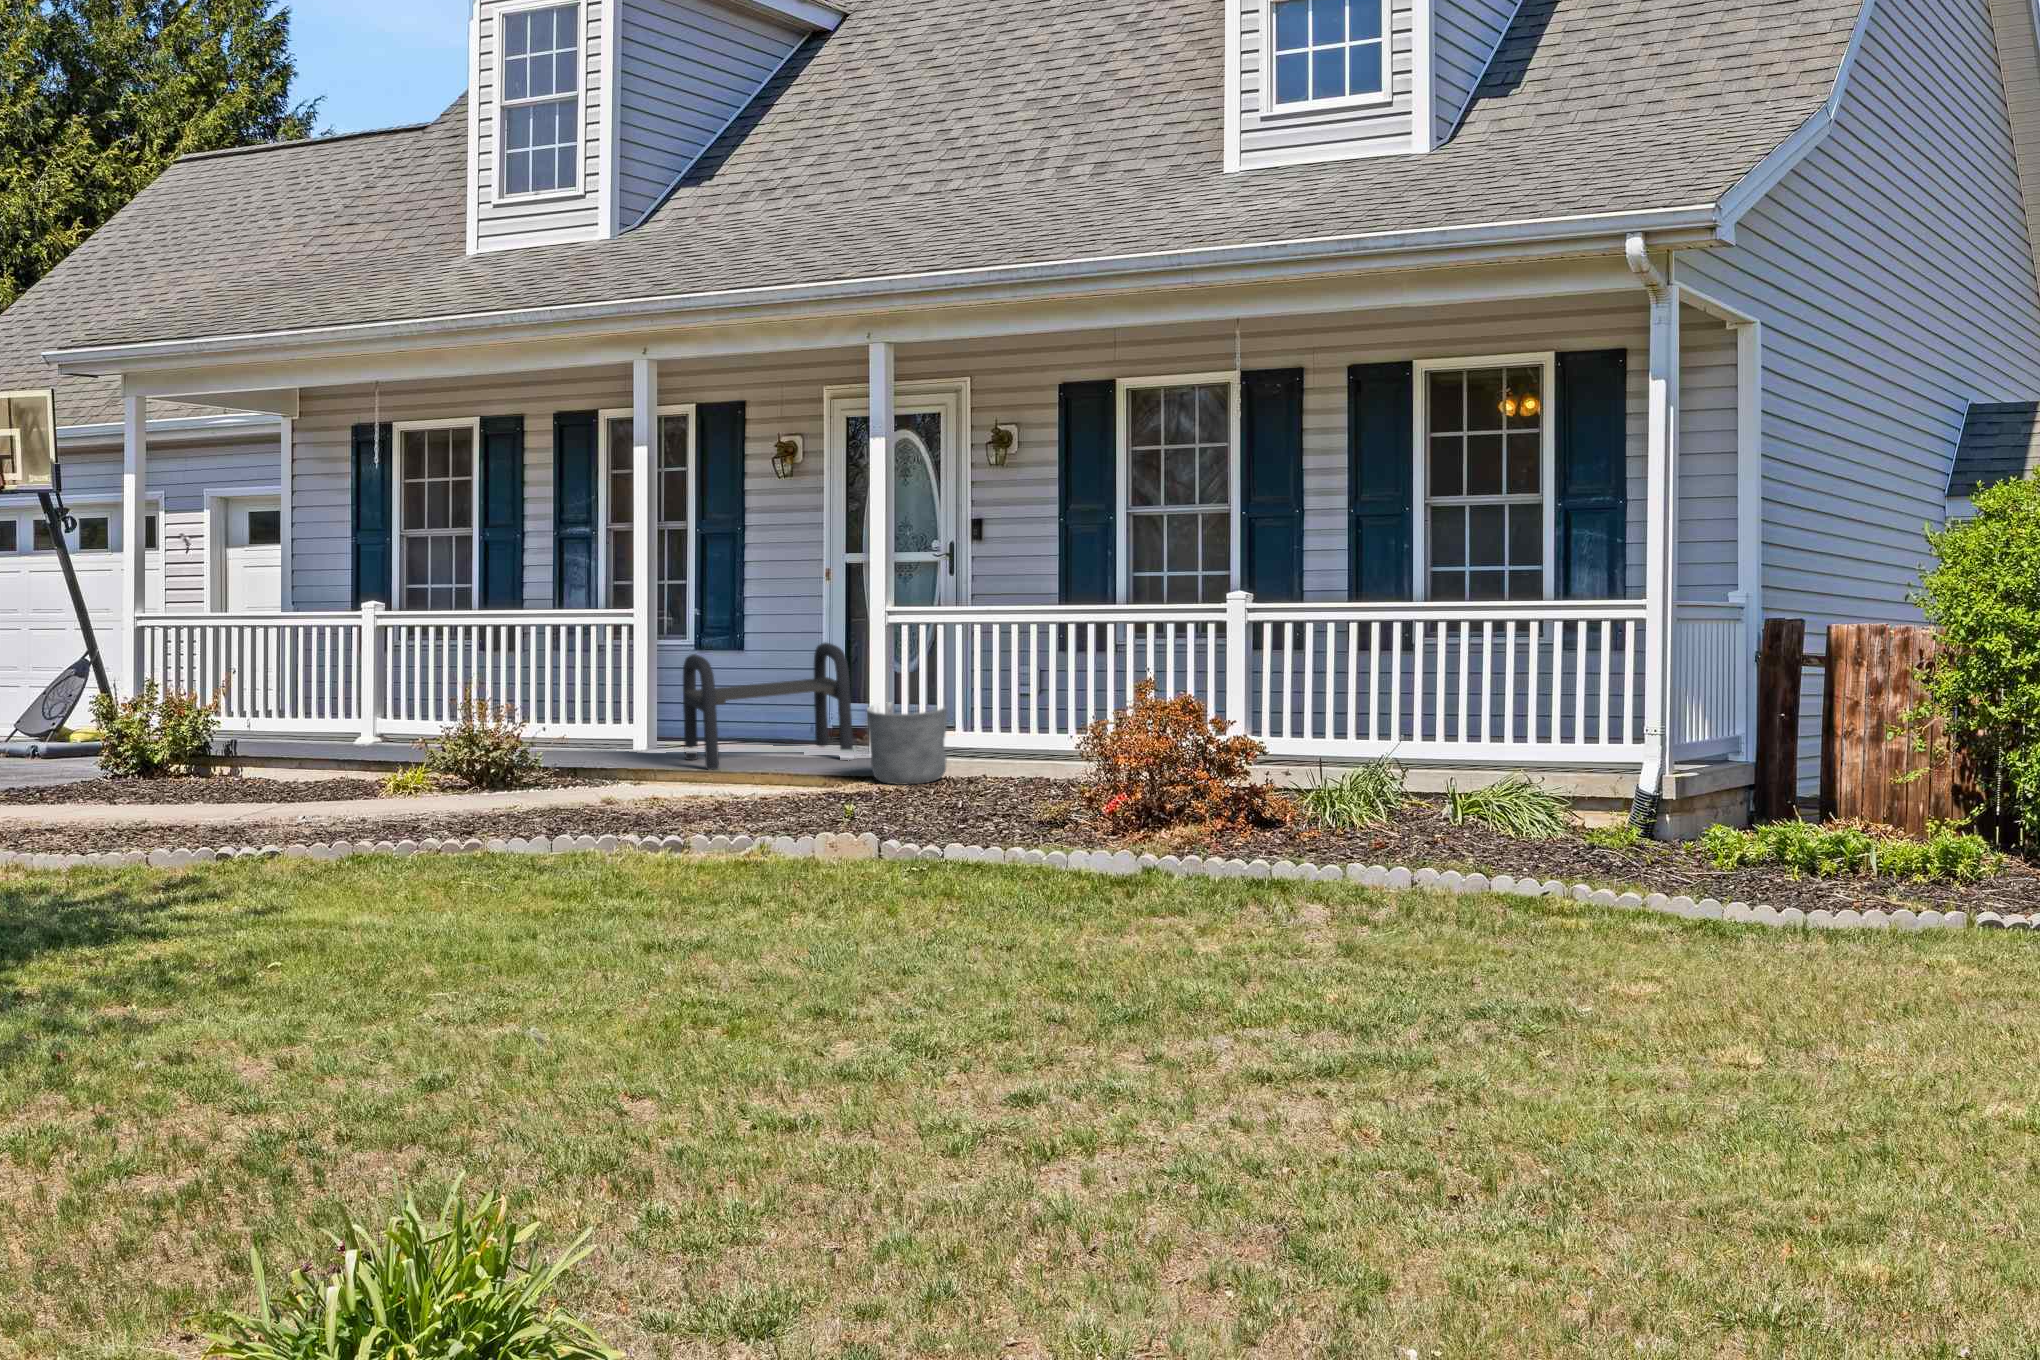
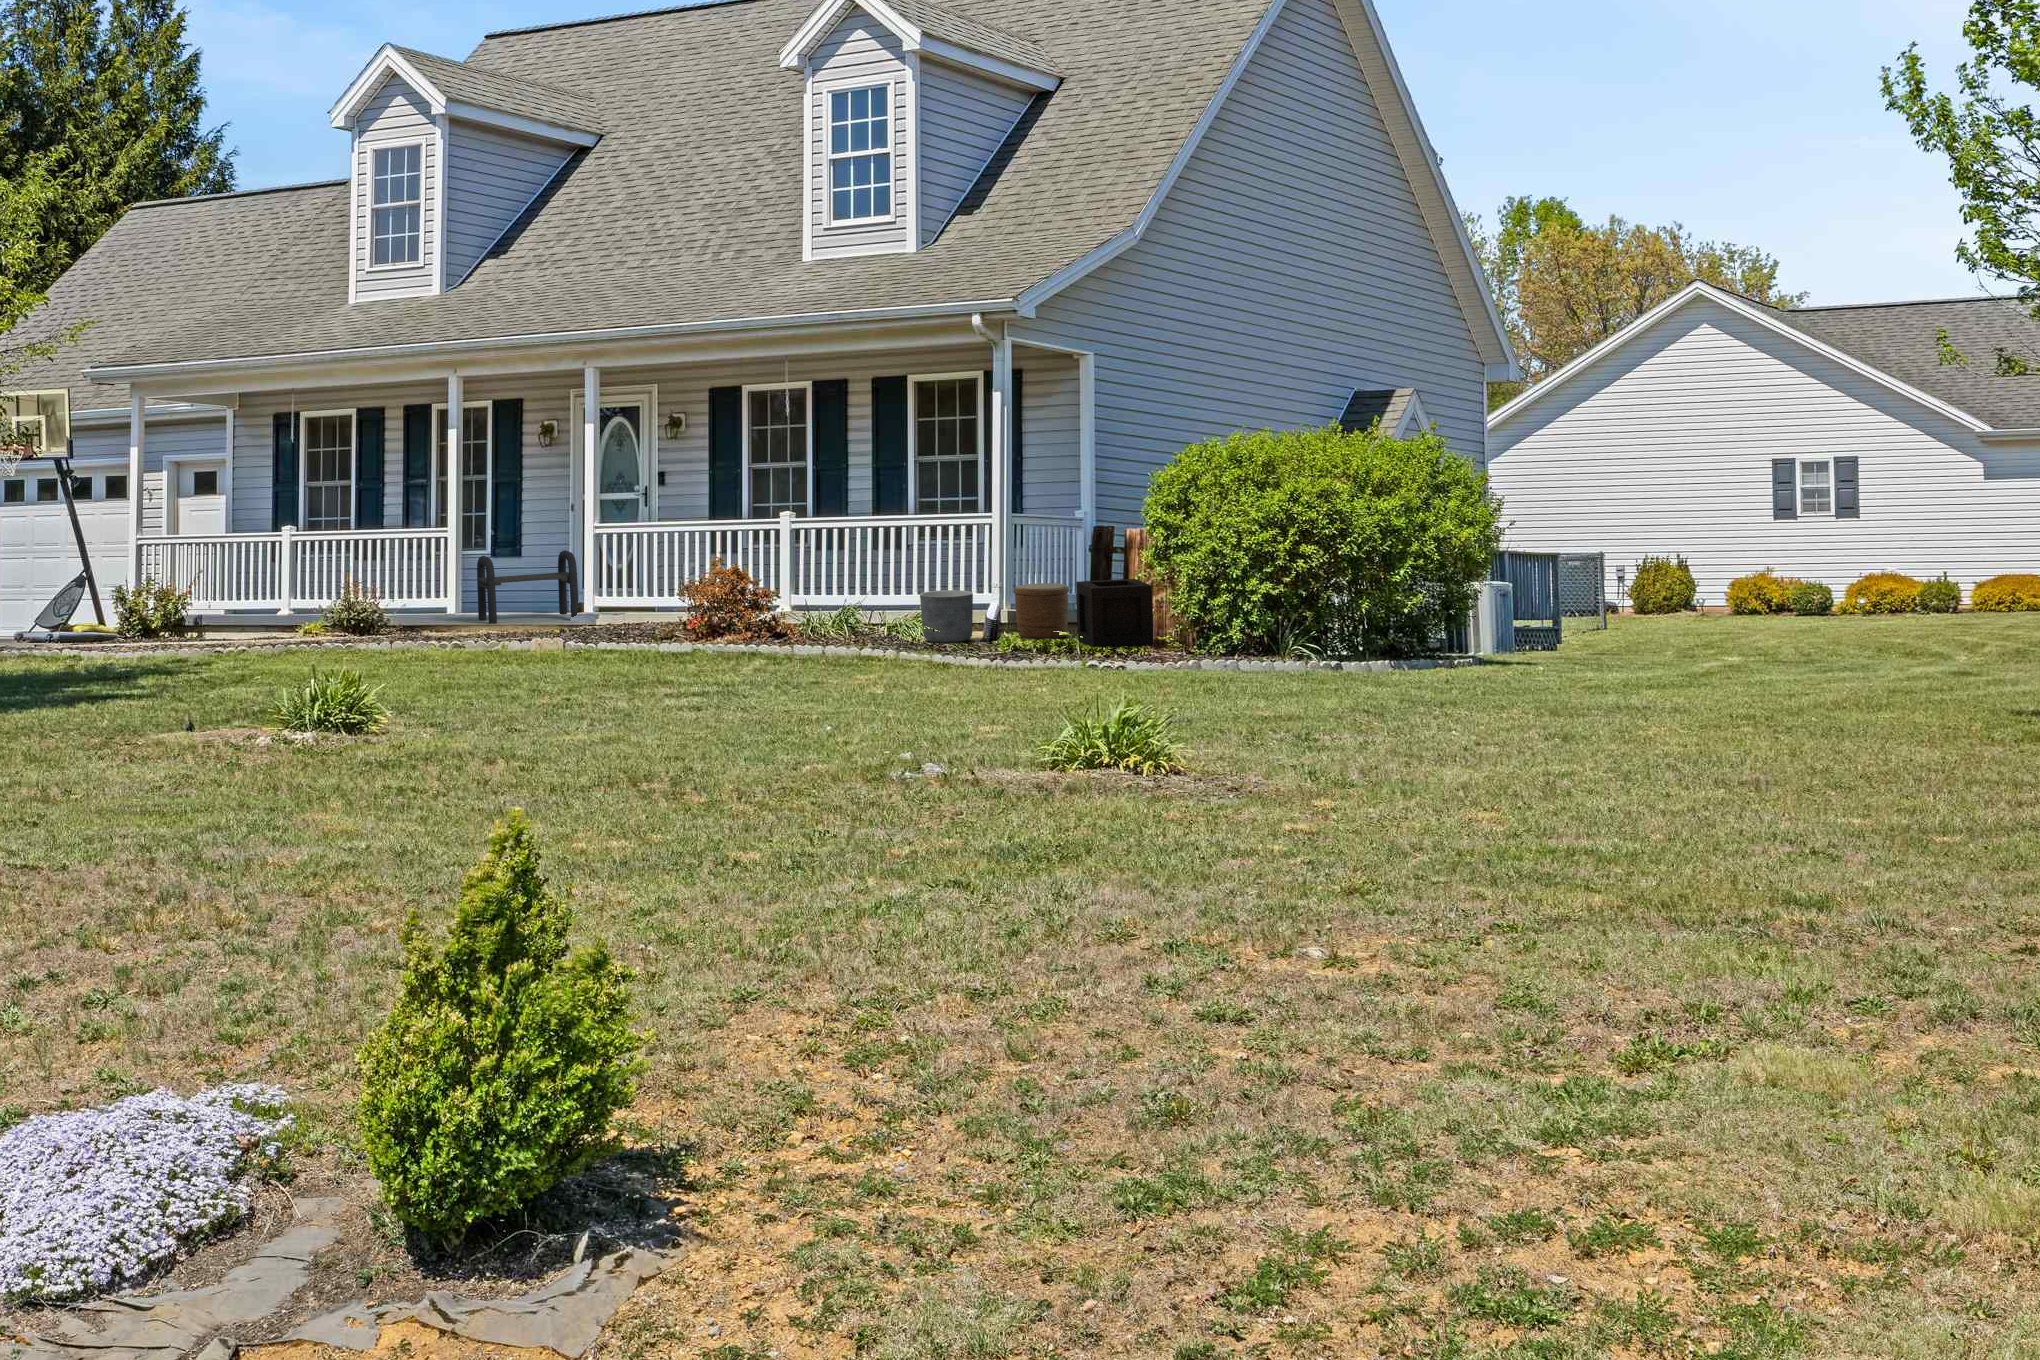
planter: present [867,702,946,785] -> present [920,590,973,643]
wooden crate: none [1831,710,2003,851] -> present [1076,579,1153,647]
woven basket: none [1682,712,1785,819] -> present [1014,583,1069,639]

